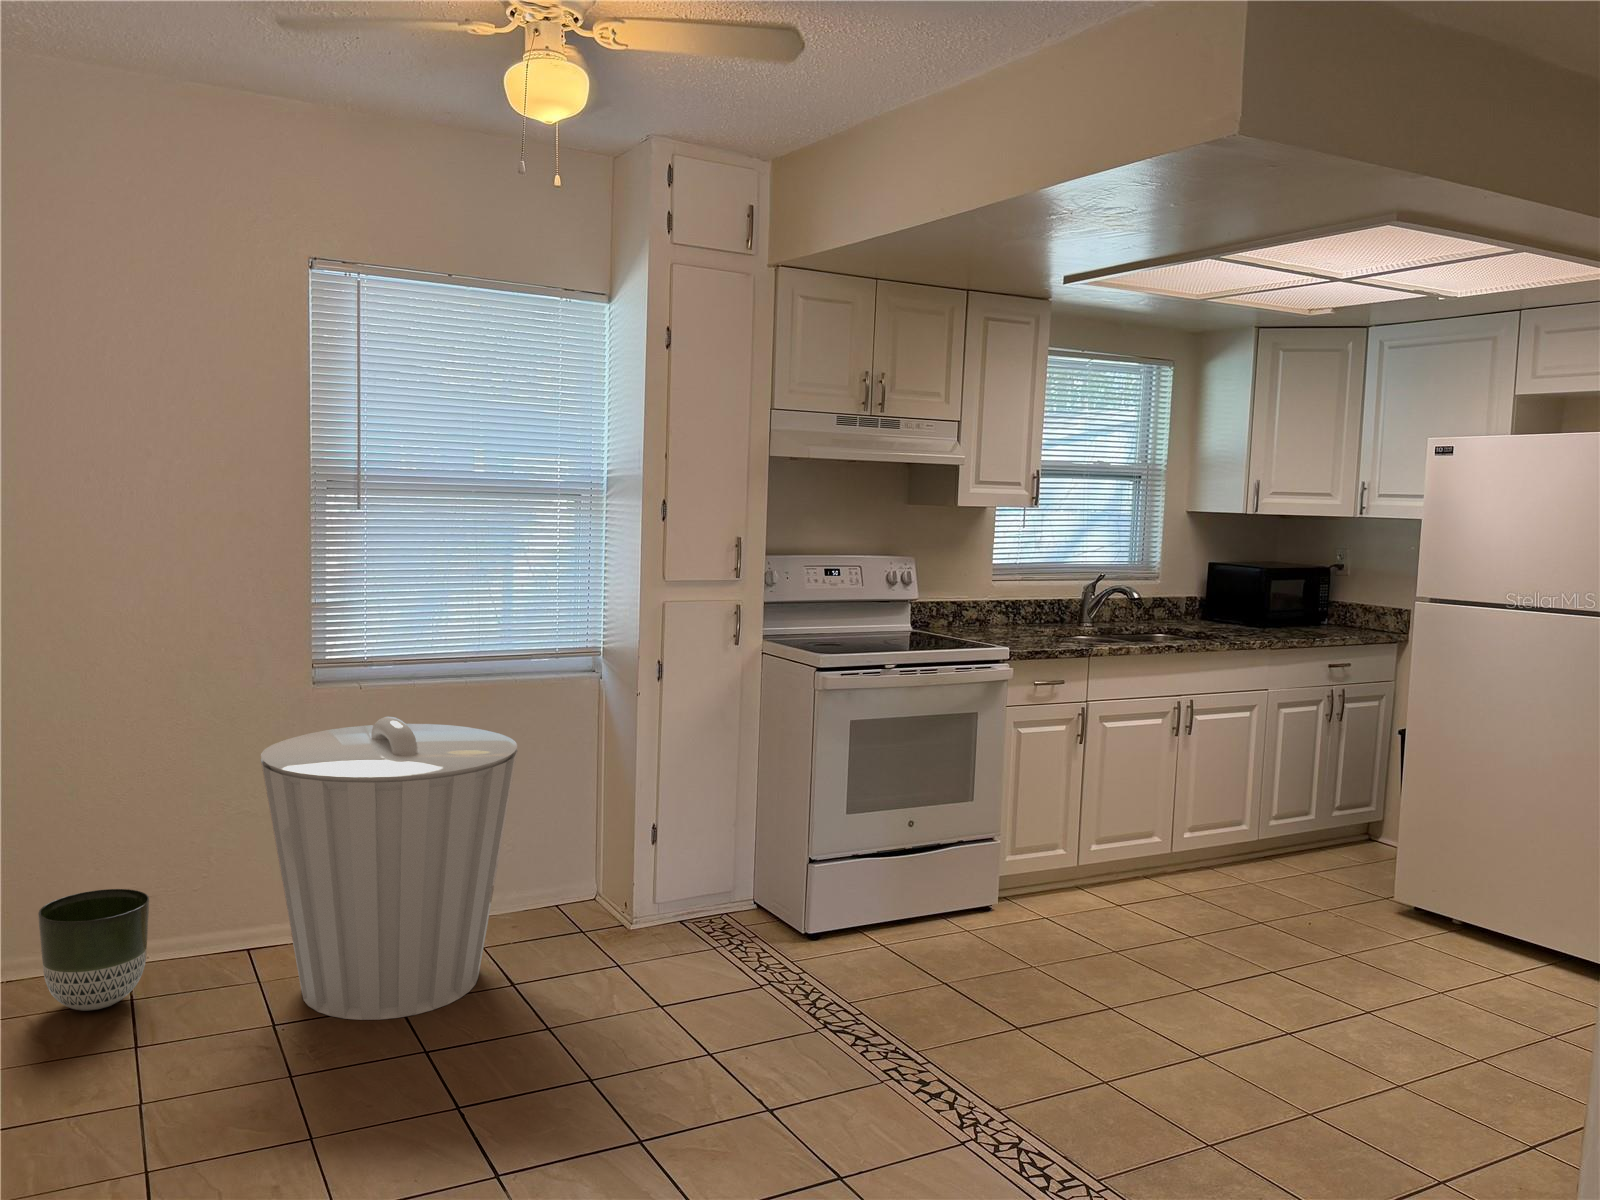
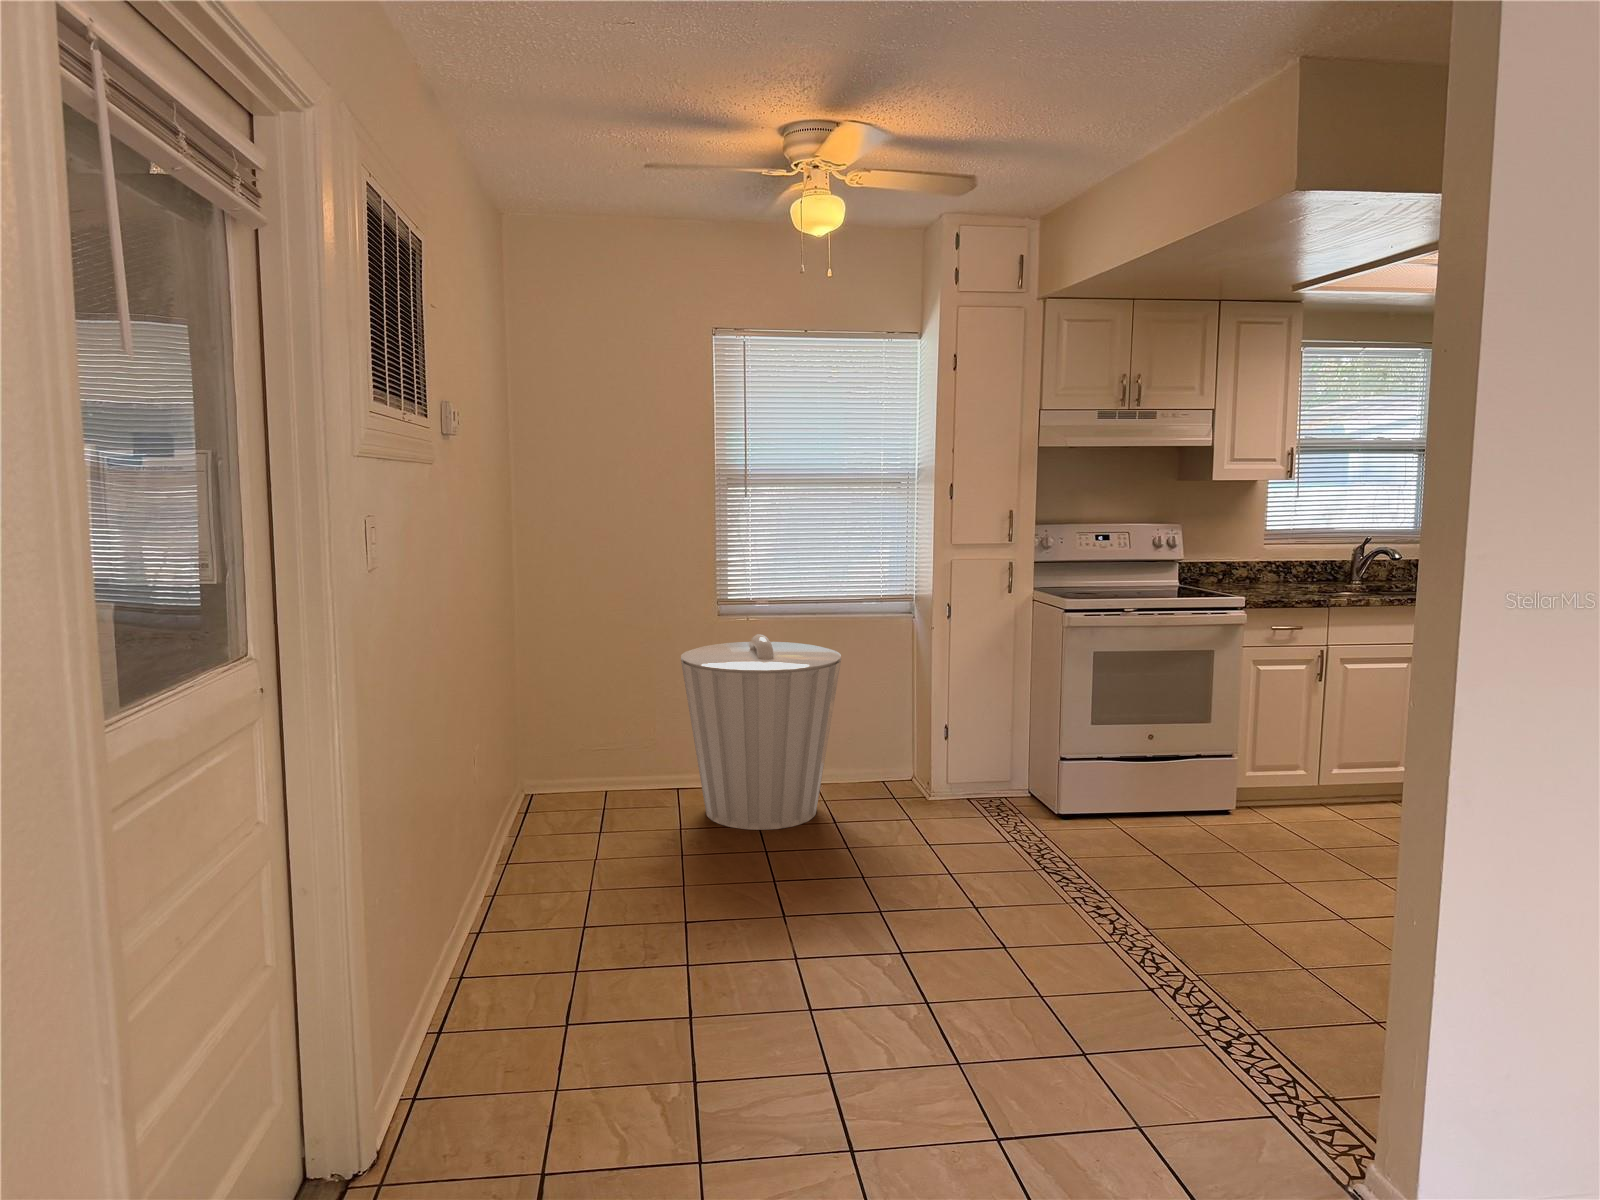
planter: present [38,889,149,1011] -> none [563,735,621,805]

